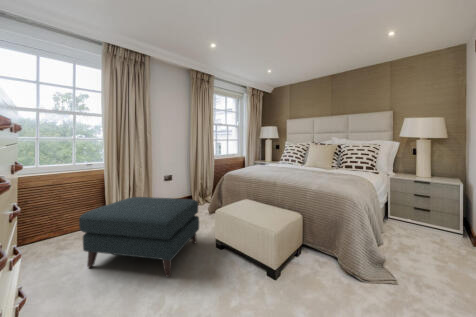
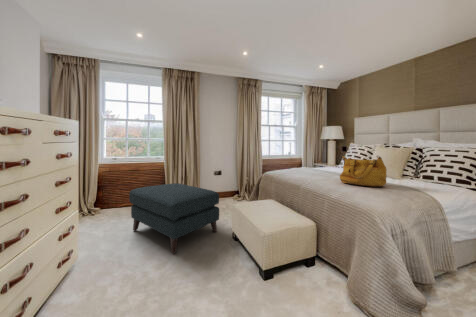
handbag: none [305,154,337,178] -> present [340,156,387,187]

